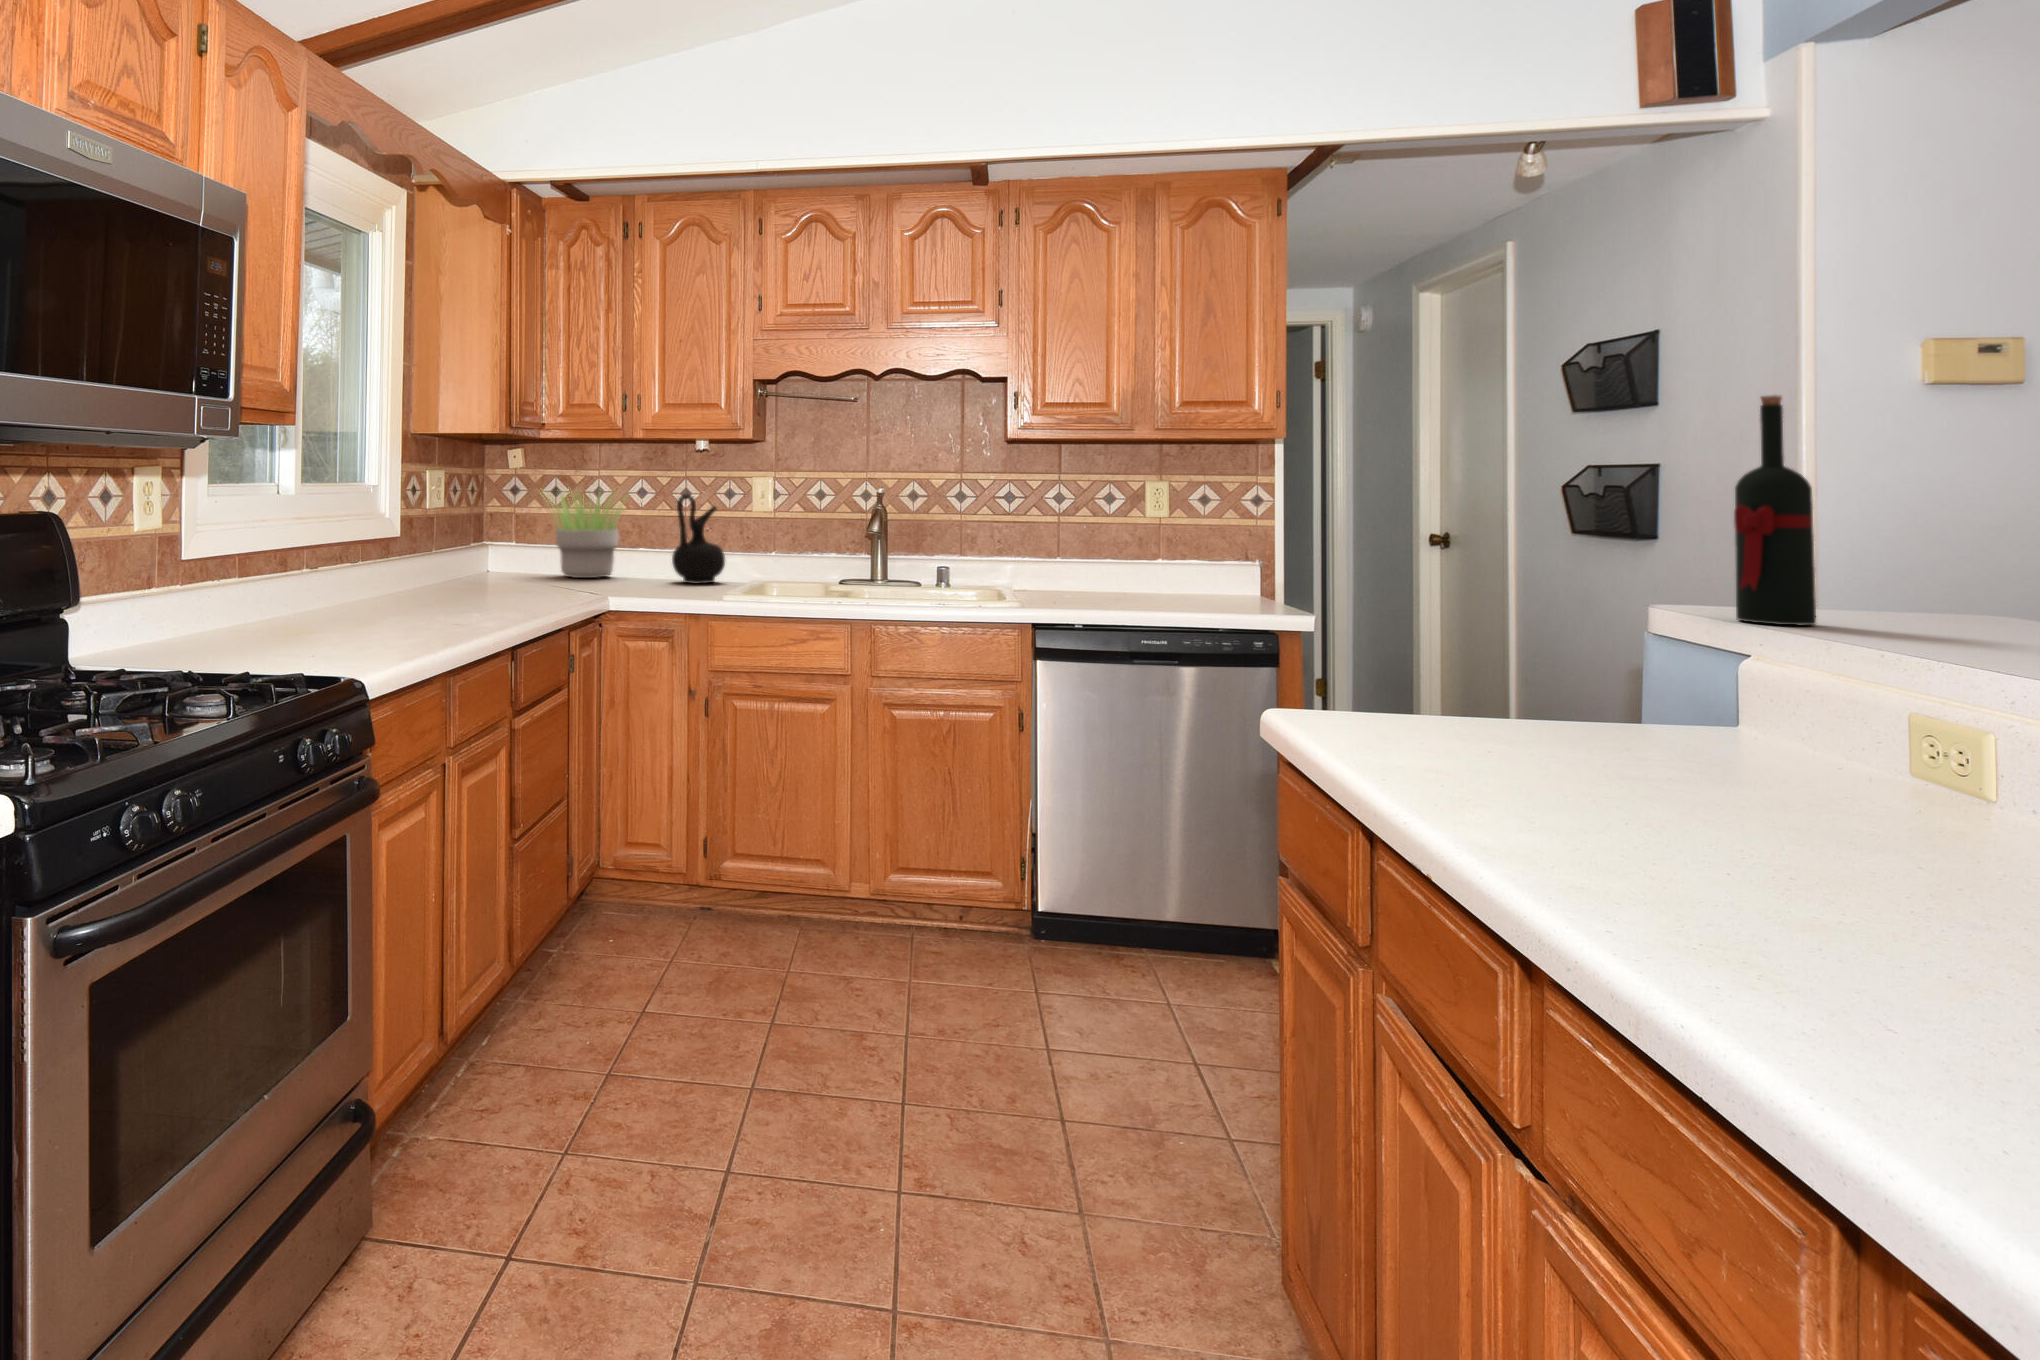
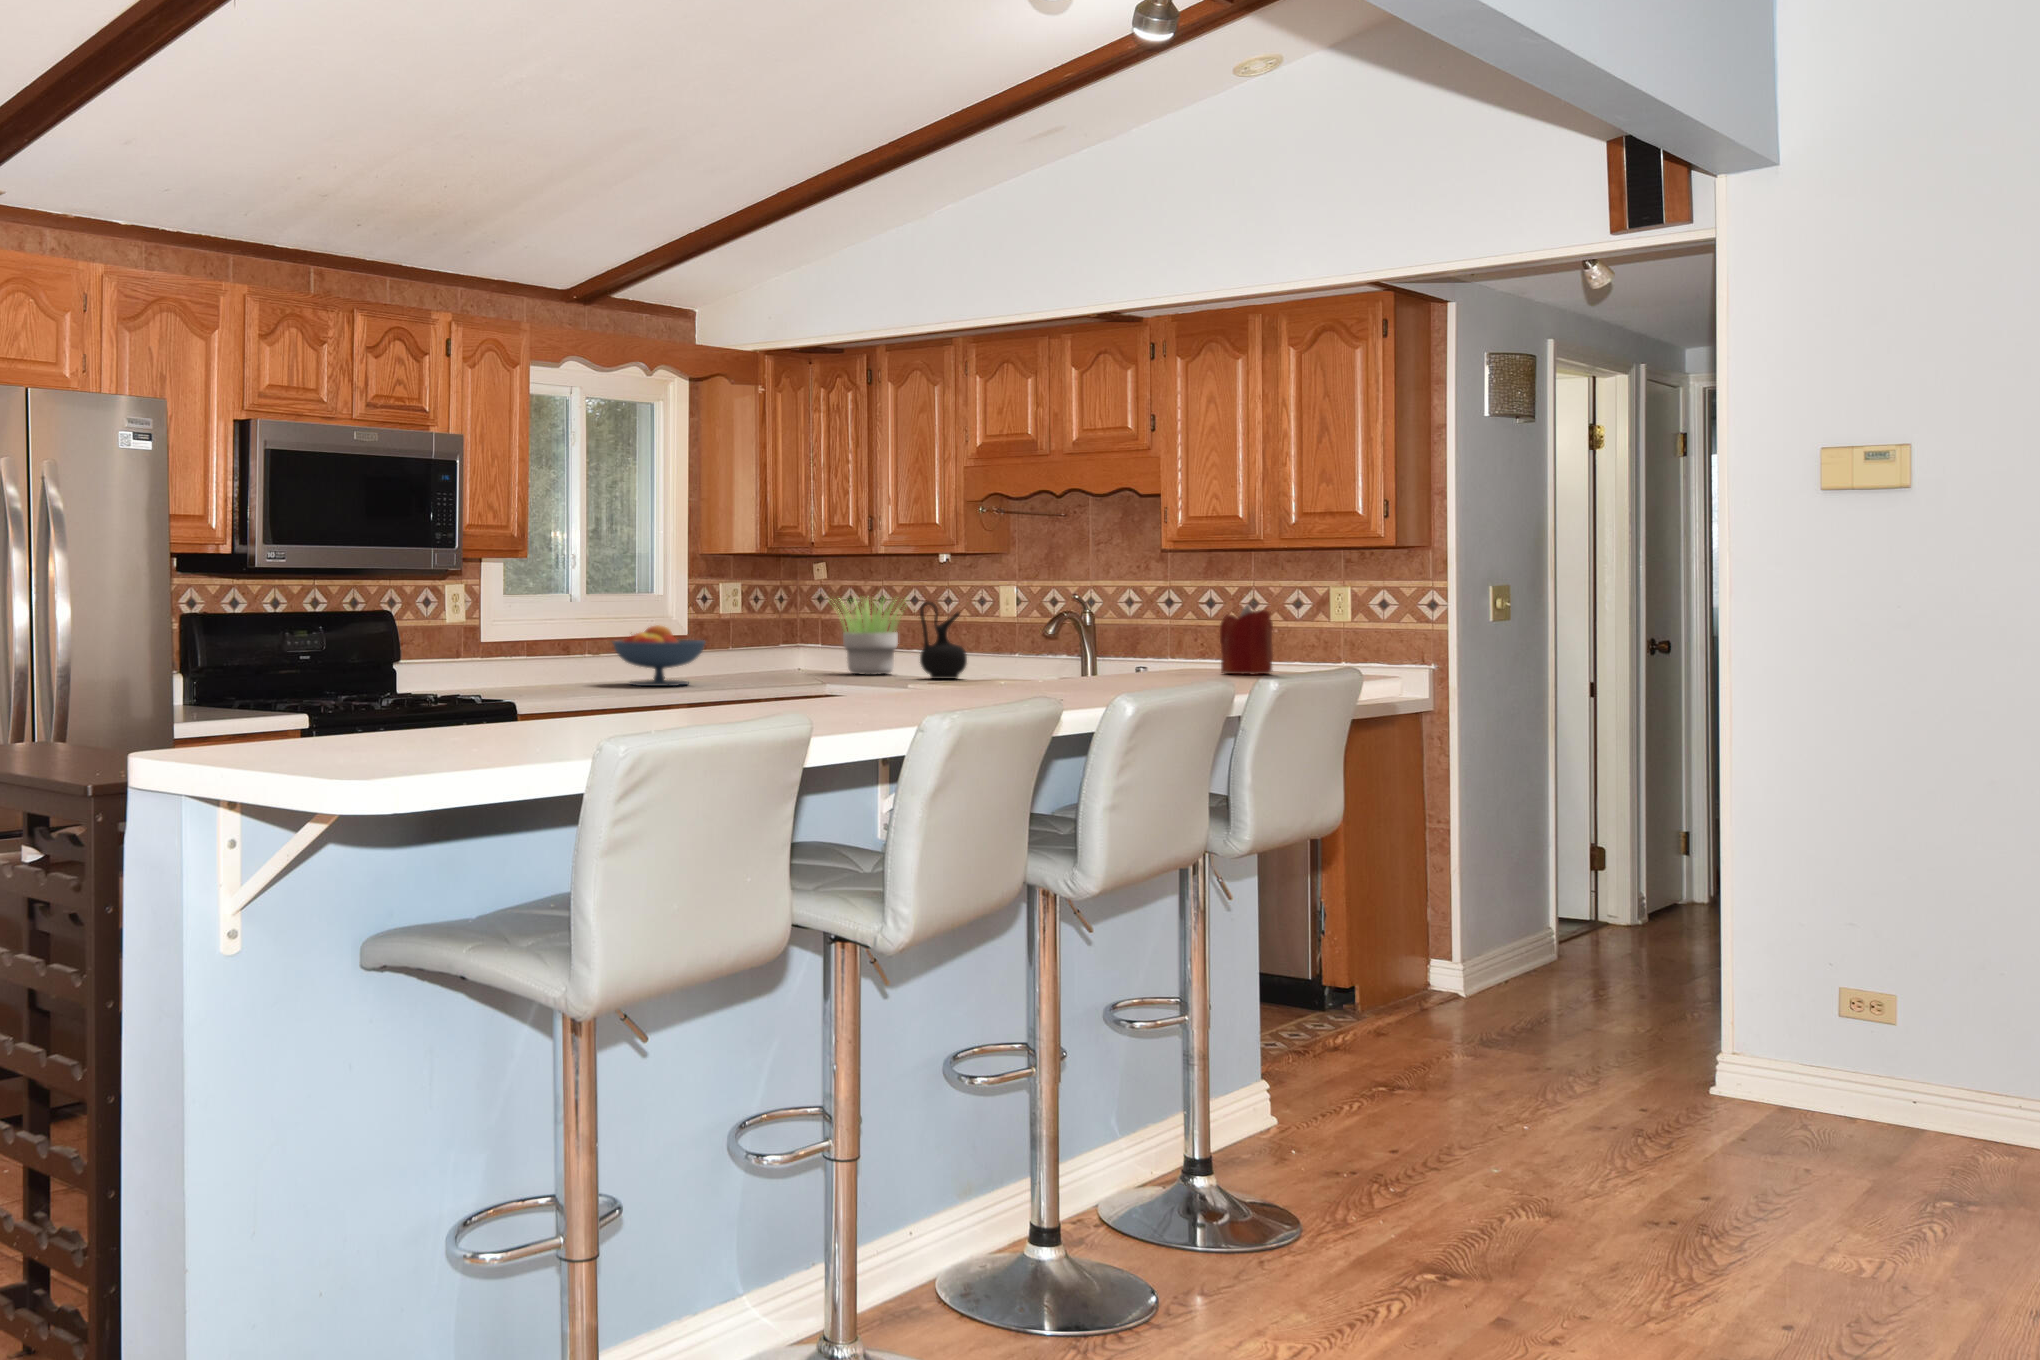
wine bottle: present [1734,396,1816,625] -> none [1117,535,1165,672]
candle: none [1870,511,1984,627] -> present [1220,605,1273,675]
fruit bowl: none [366,527,503,617] -> present [613,625,705,686]

